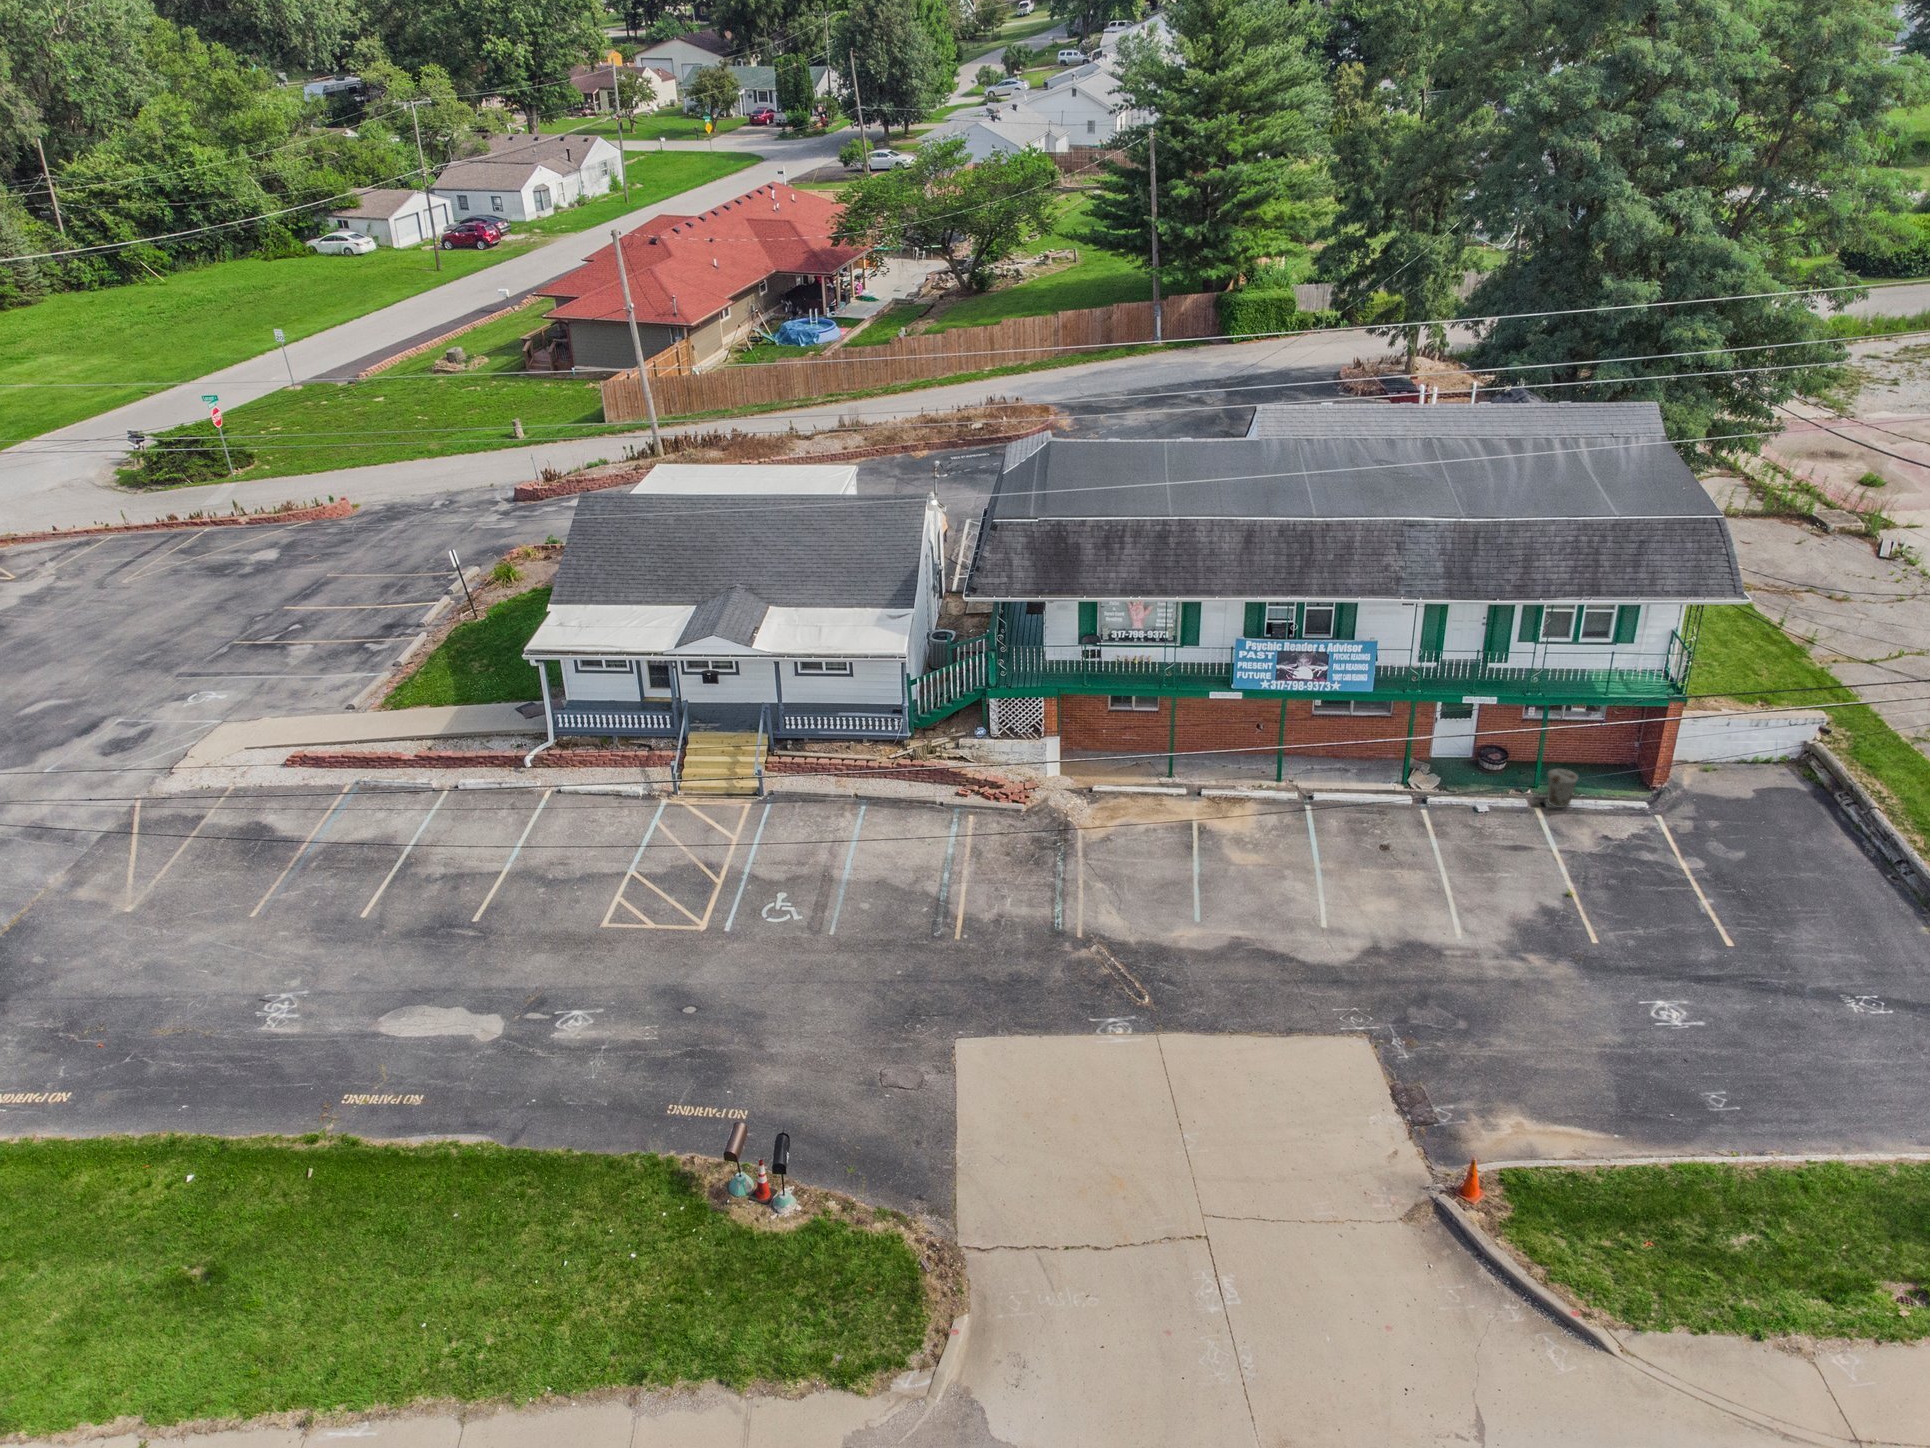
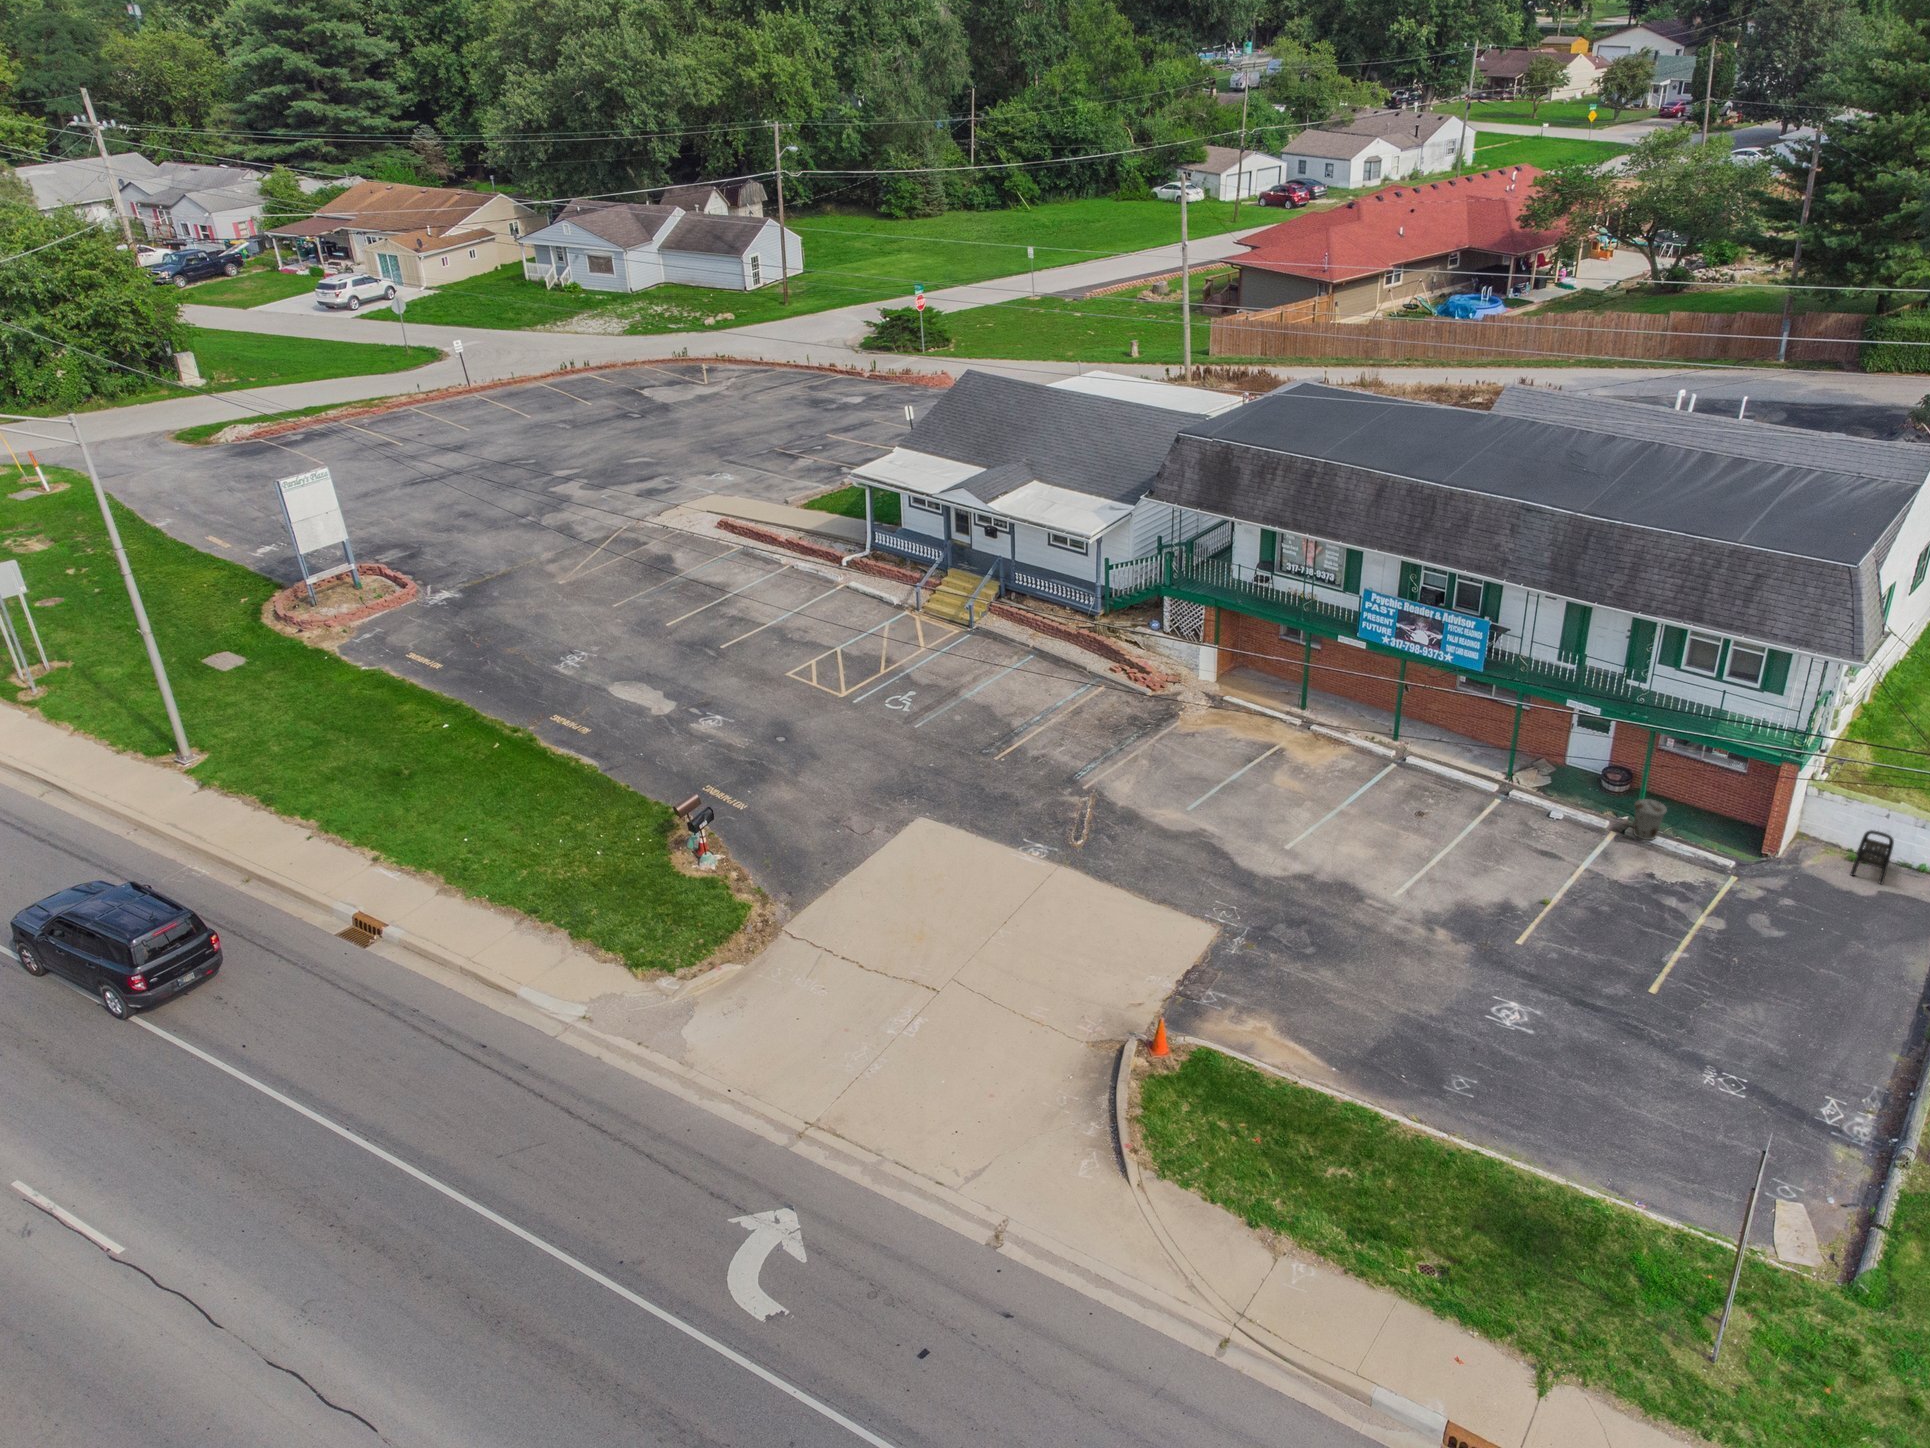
bench: none [1700,740,1746,785] -> present [1851,830,1894,884]

